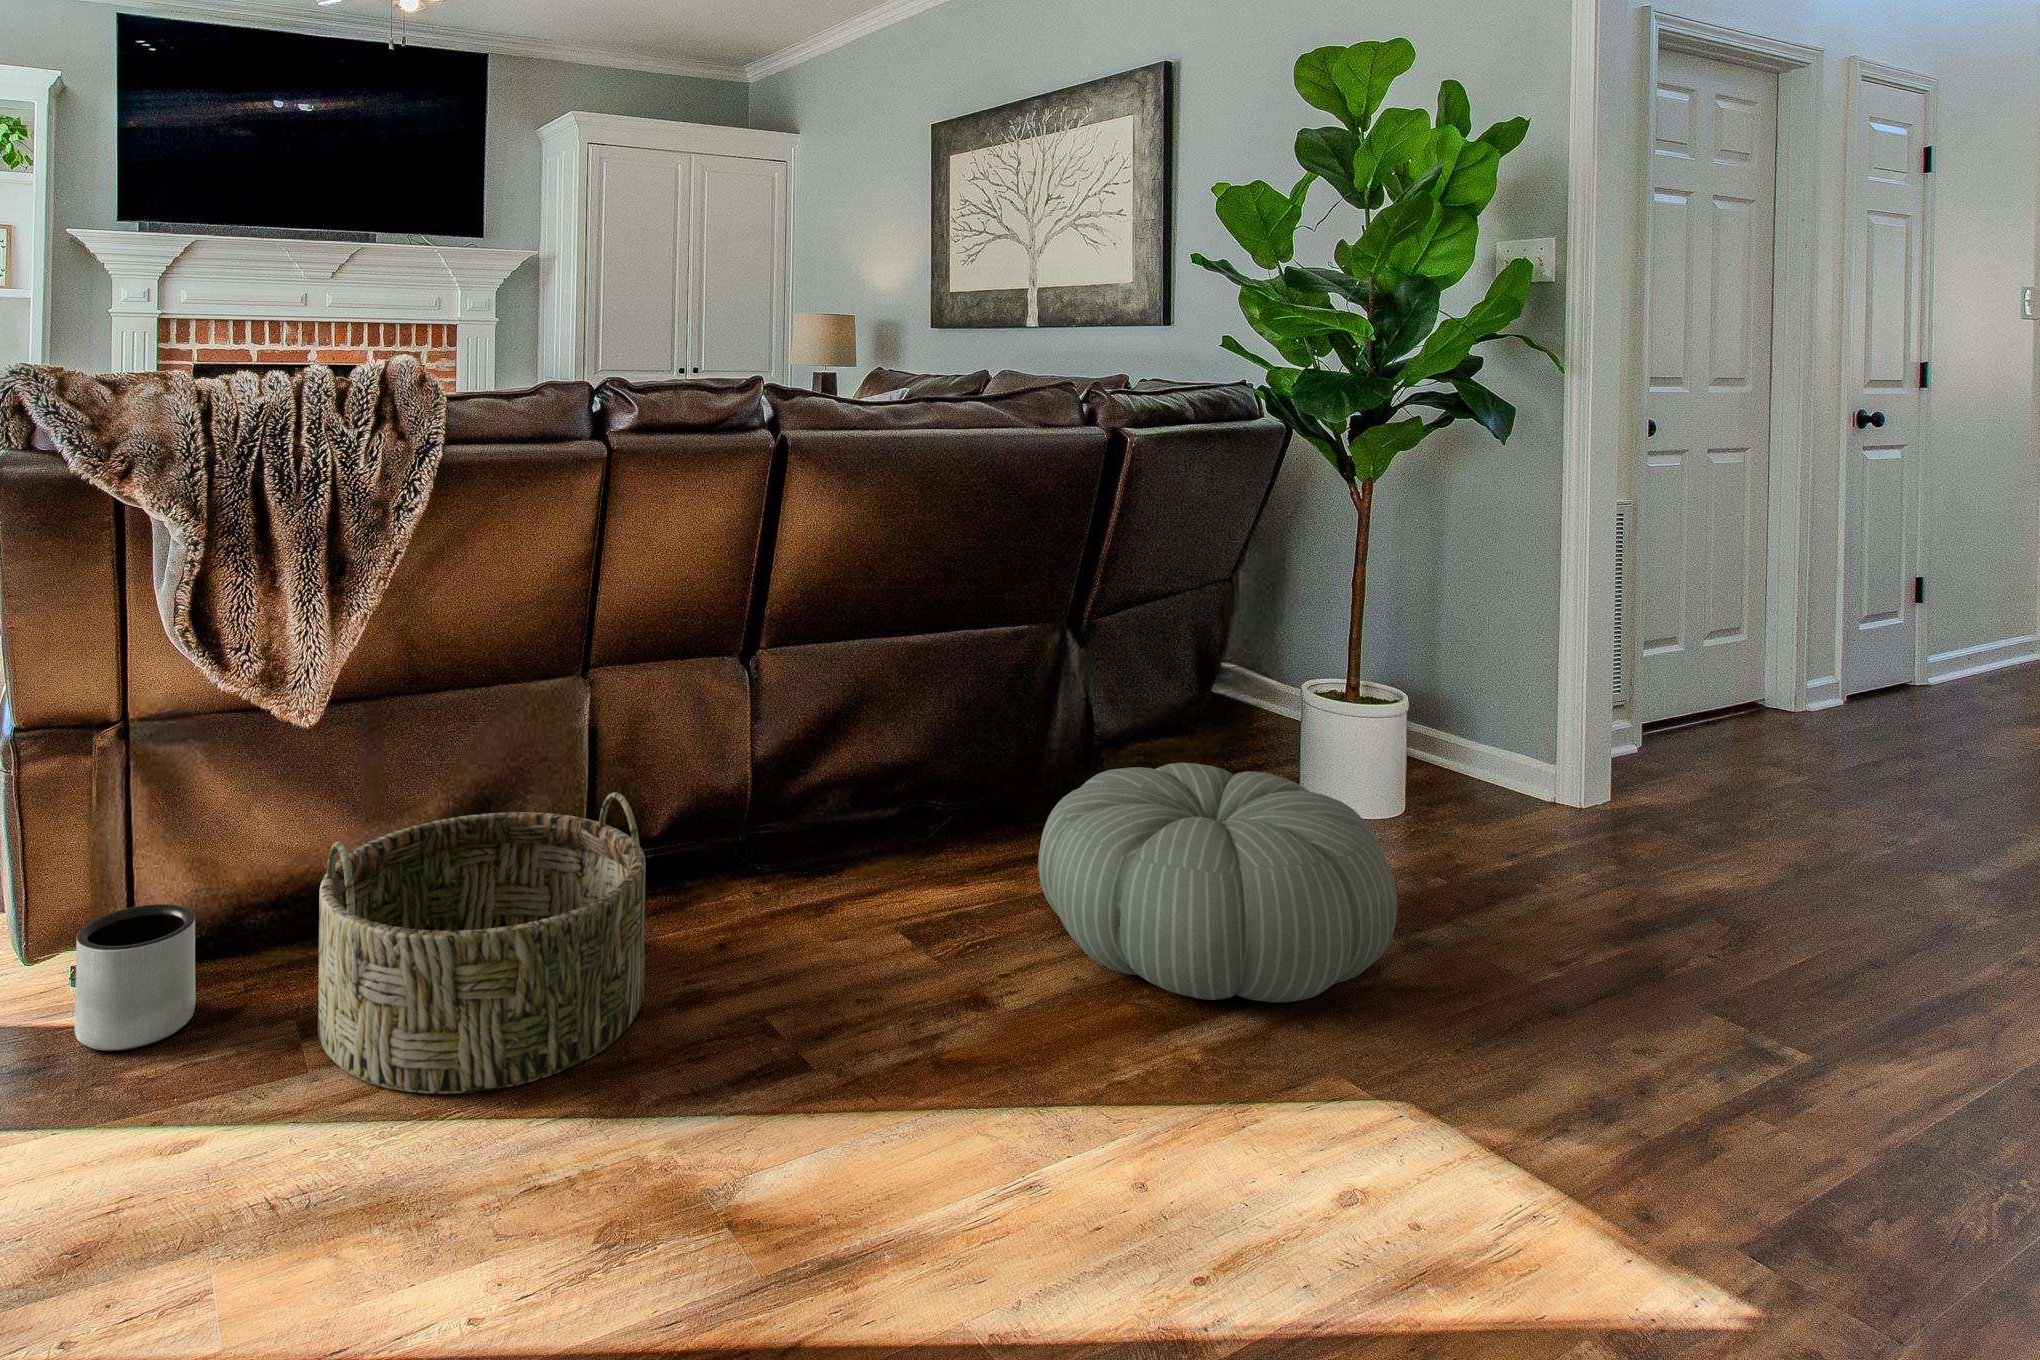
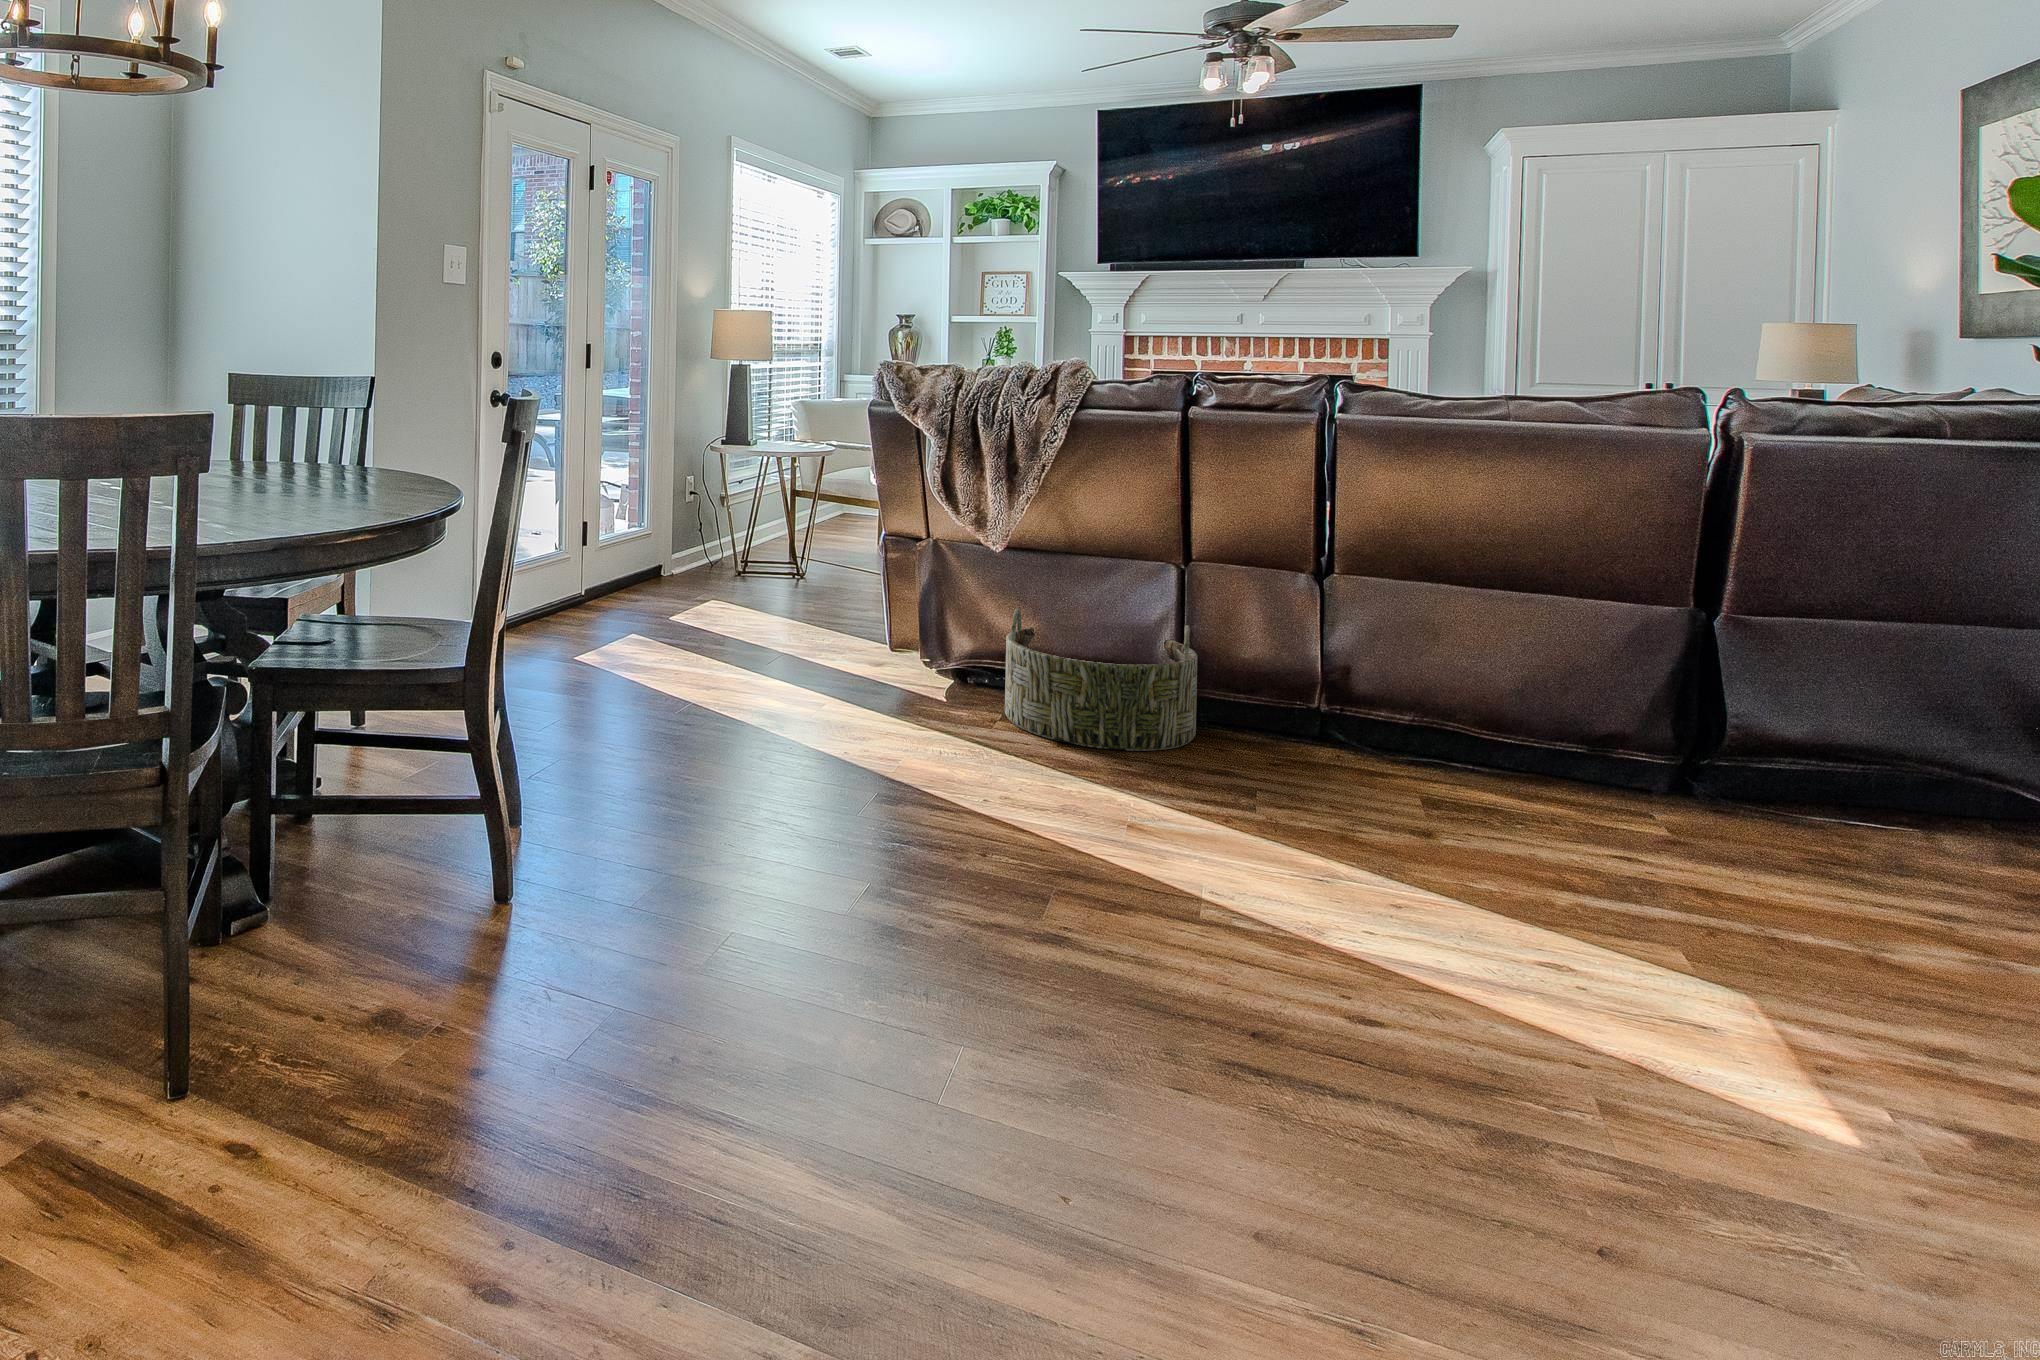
pouf: present [1038,763,1397,1002] -> none [1507,707,1889,895]
planter: present [74,904,195,1051] -> none [910,630,964,691]

